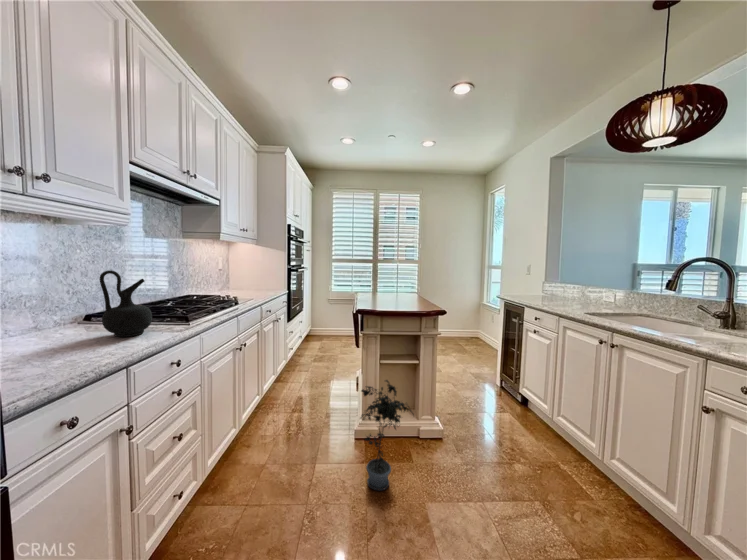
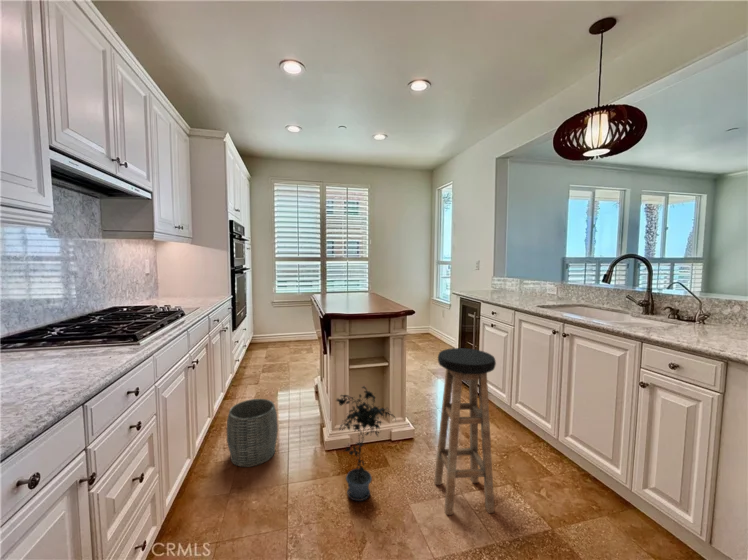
ceramic jug: present [99,270,152,337] -> none [27,286,97,367]
bar stool: none [456,350,522,527] -> present [434,348,496,515]
woven basket: none [270,383,314,443] -> present [227,399,278,467]

